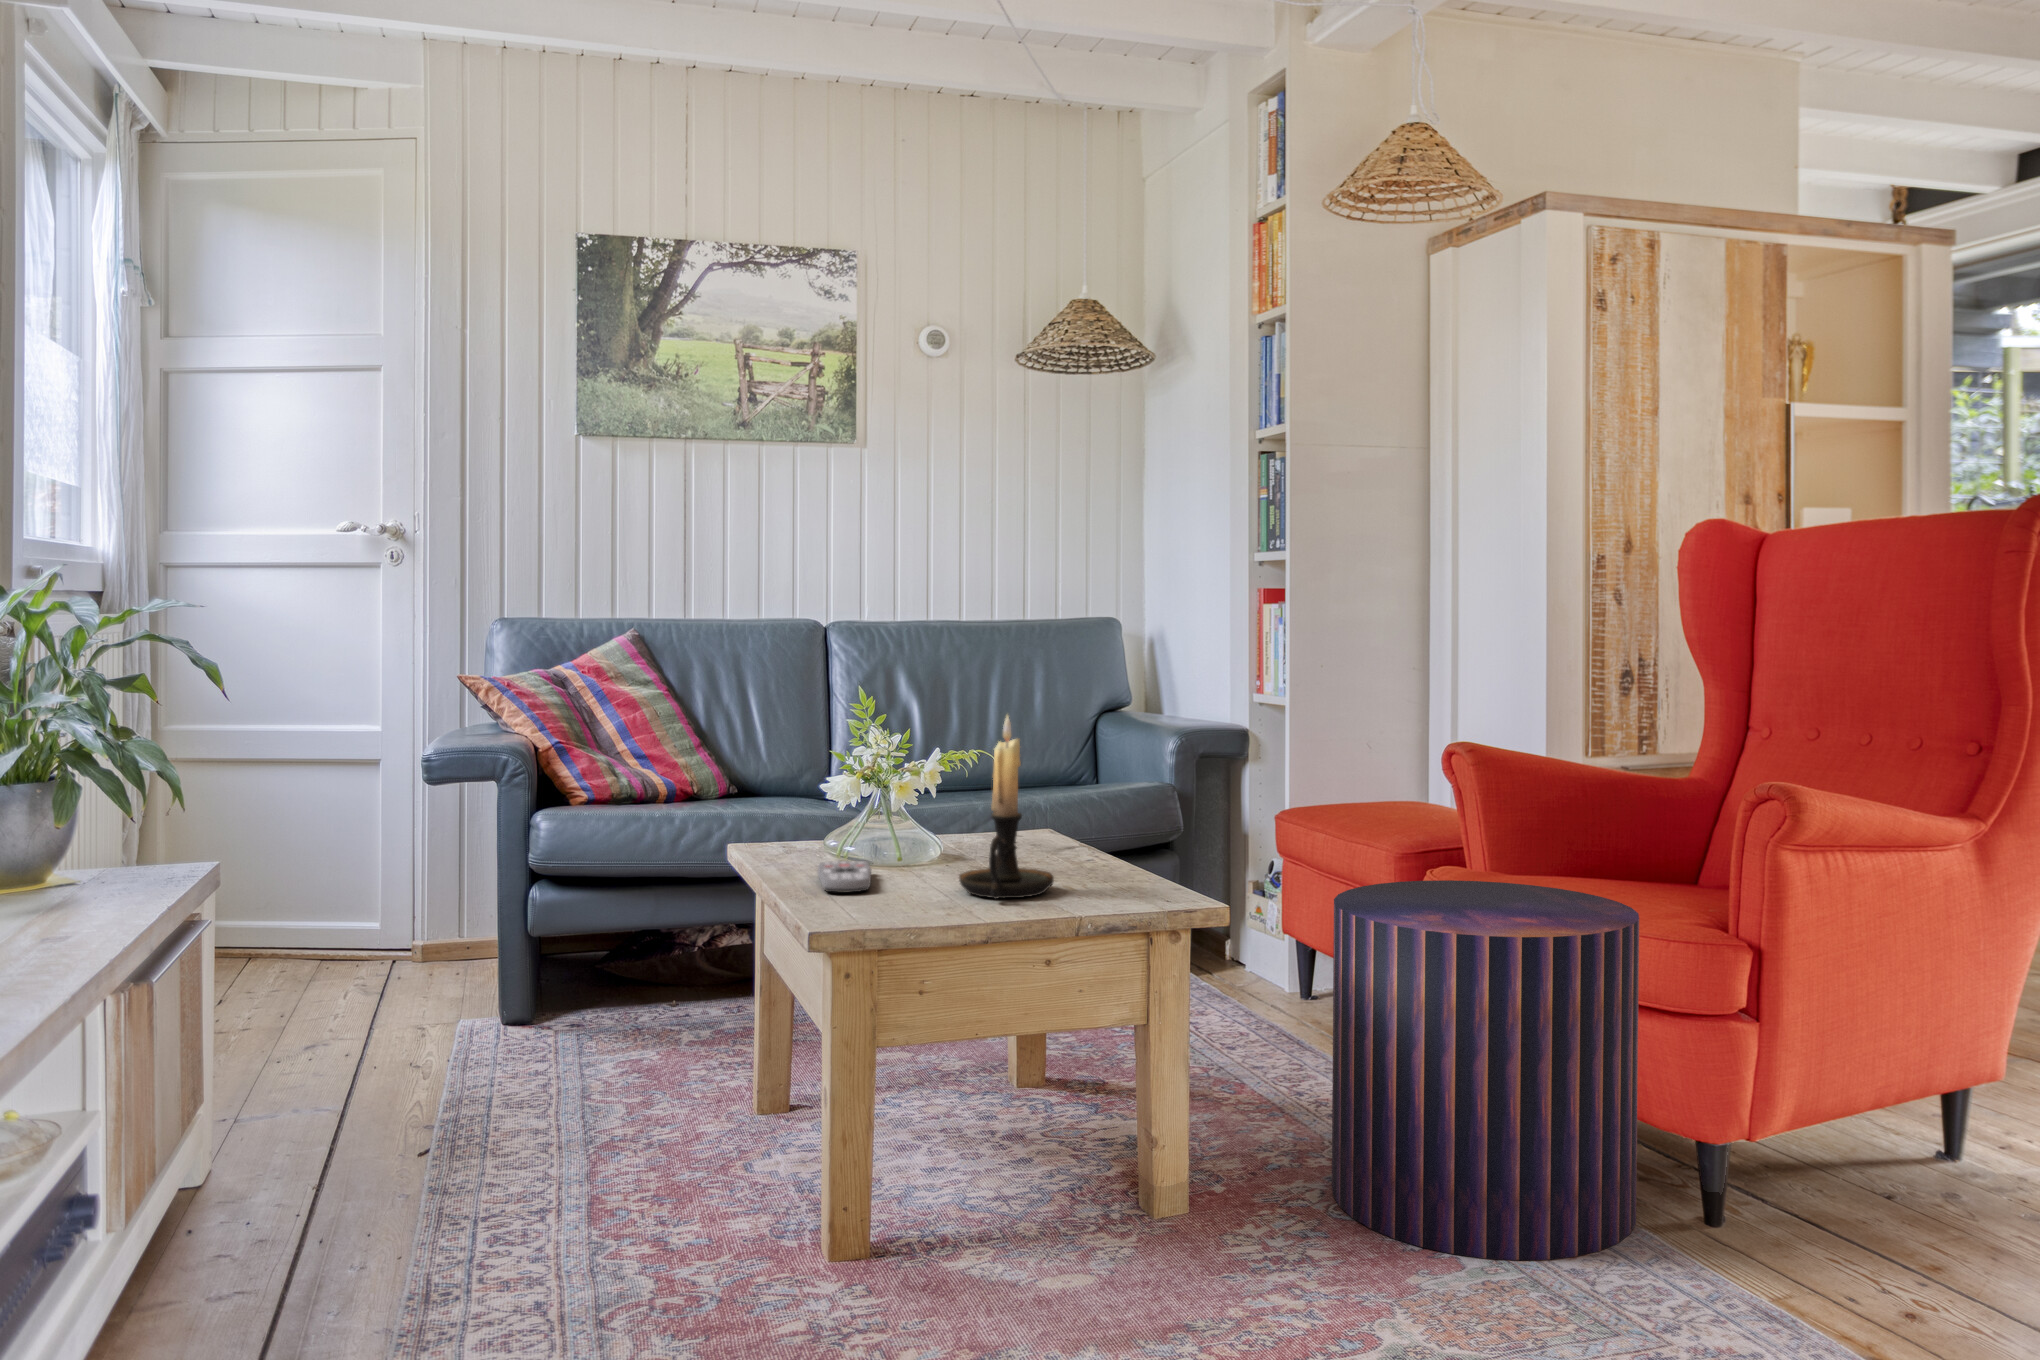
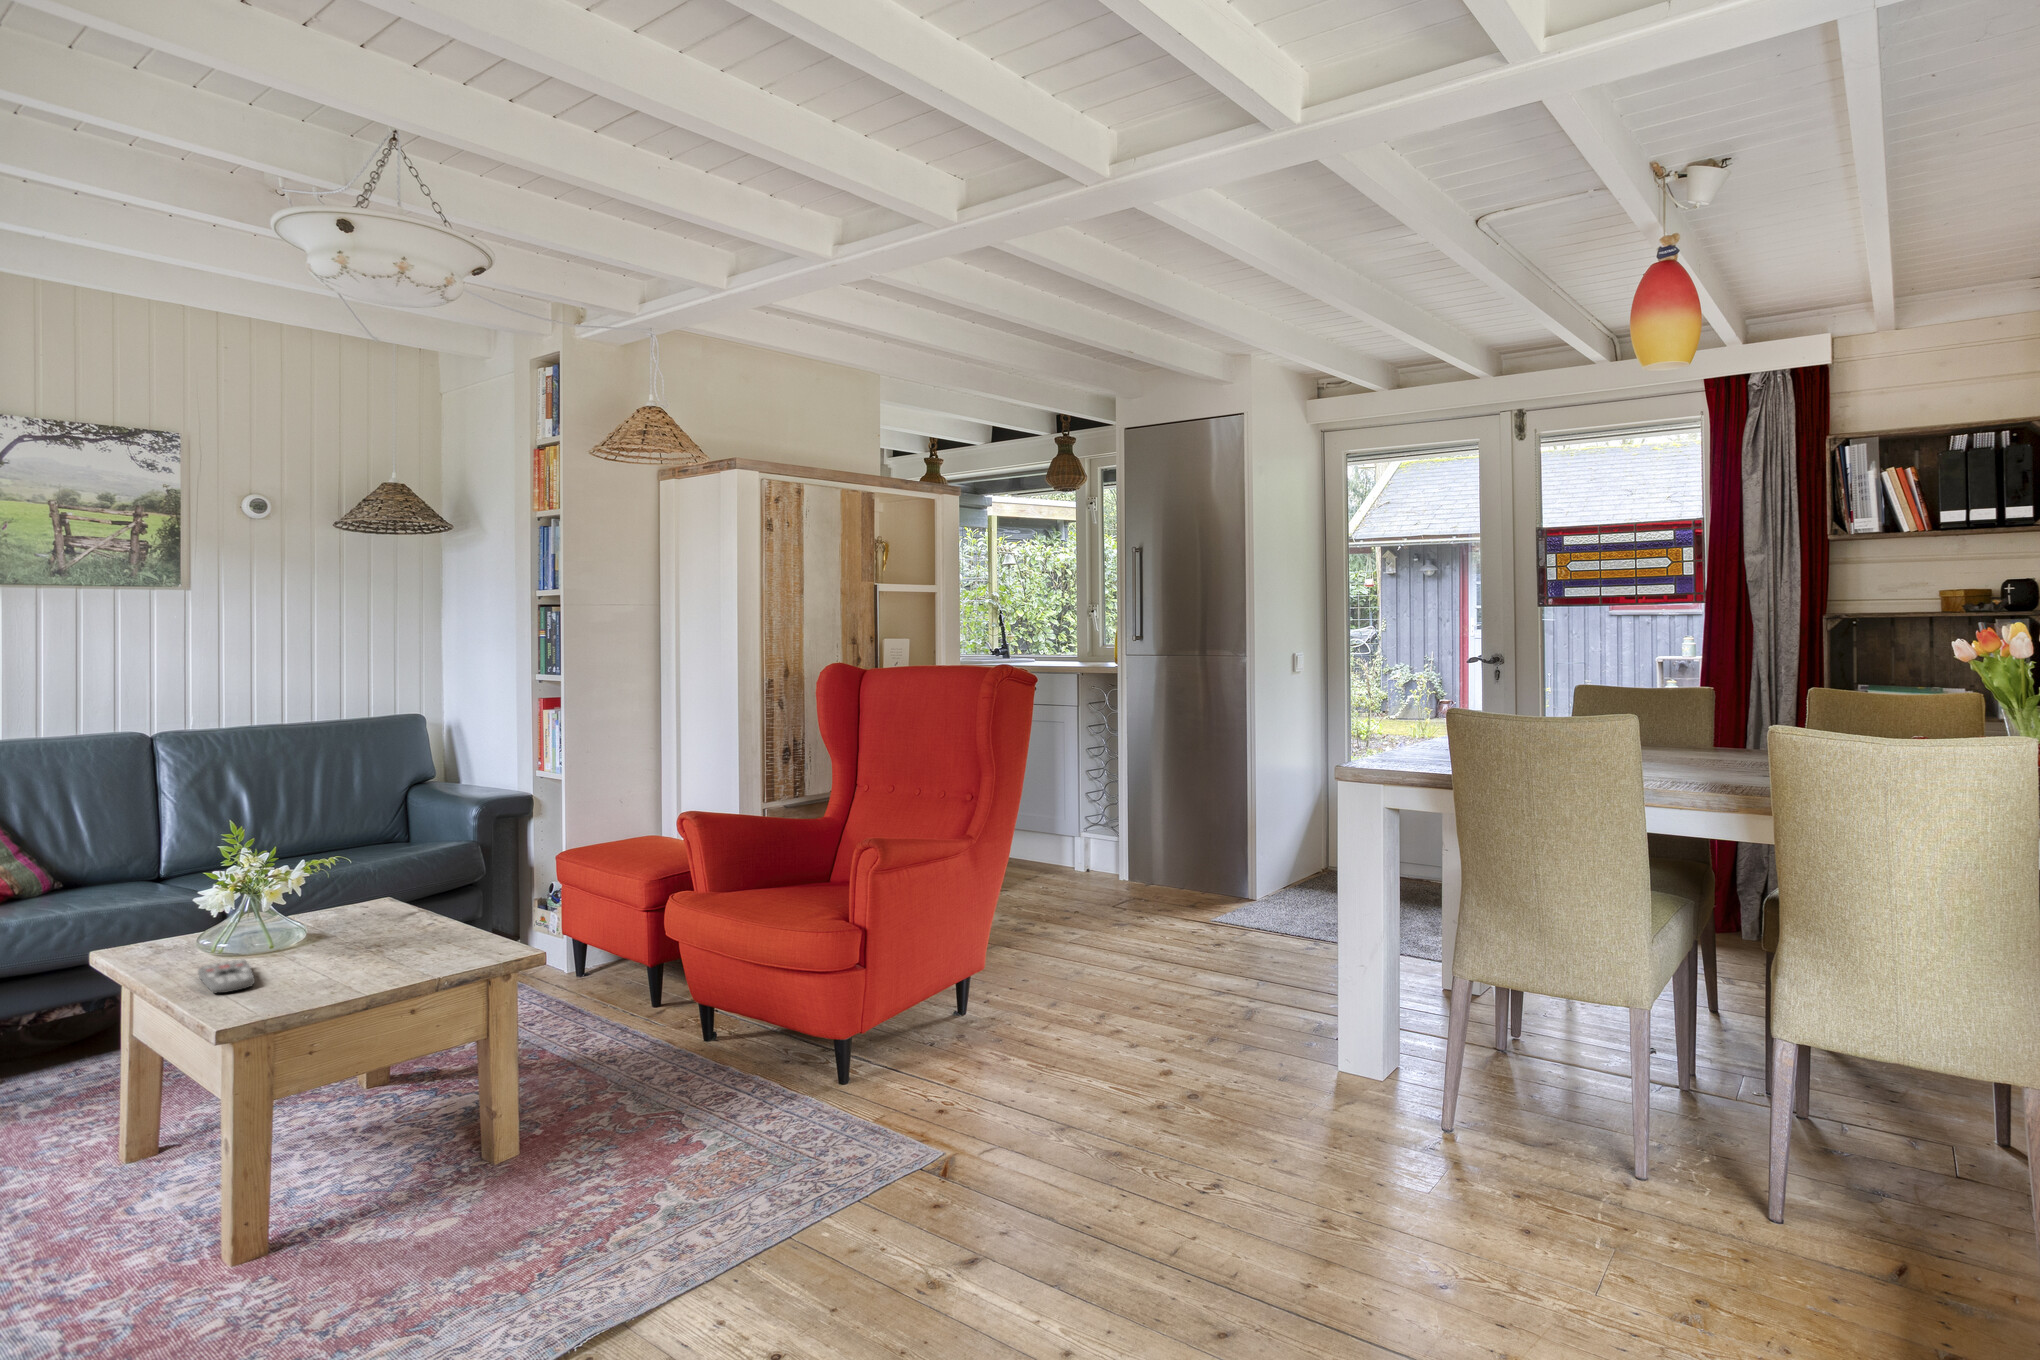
candle holder: present [959,716,1054,899] -> none [334,846,413,978]
pouf: present [1332,880,1639,1260] -> none [613,904,794,1135]

